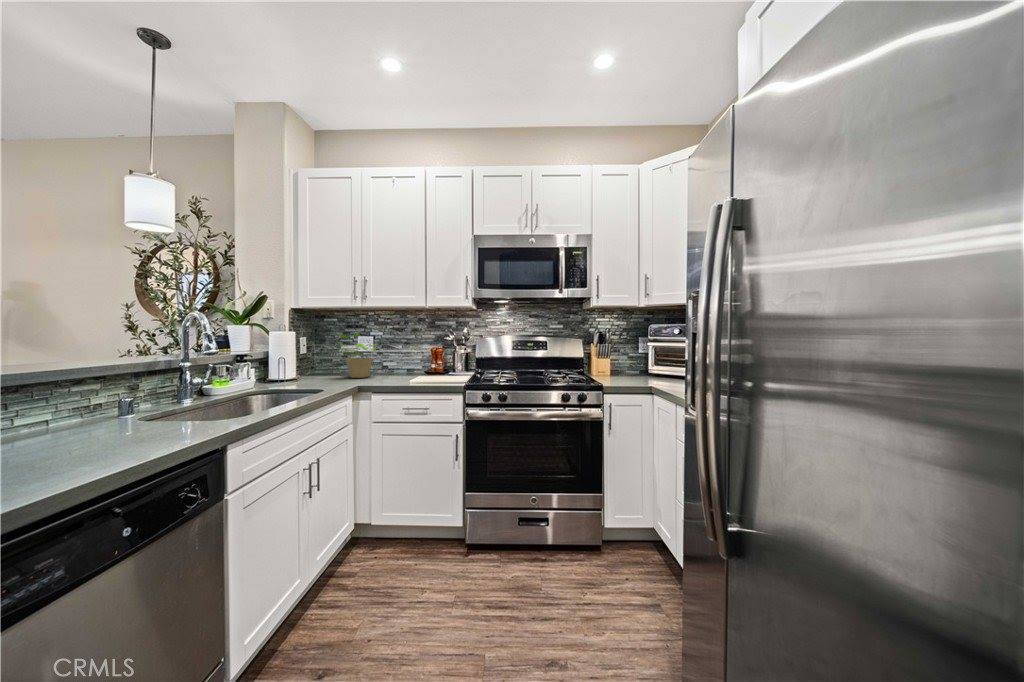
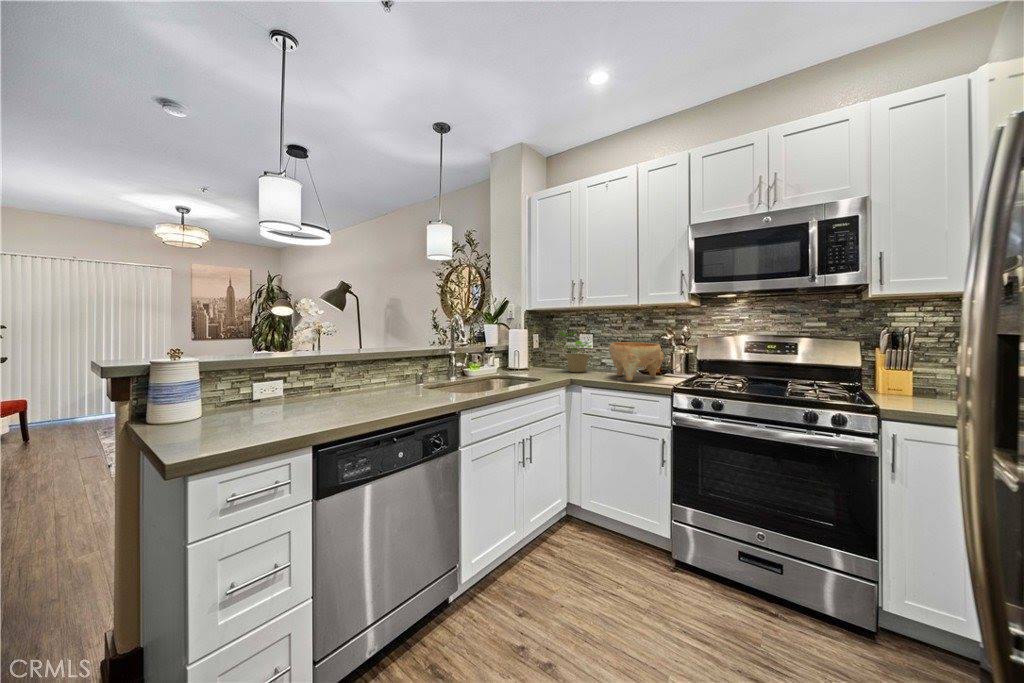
decorative bowl: none [398,344,450,382] -> present [609,342,664,381]

